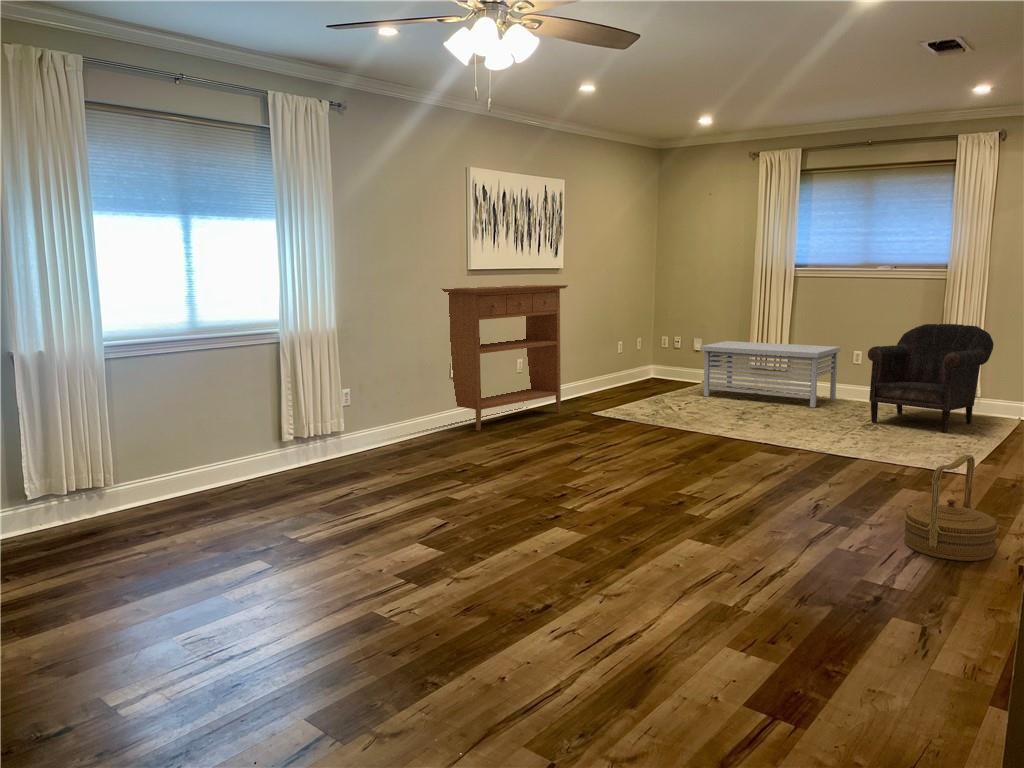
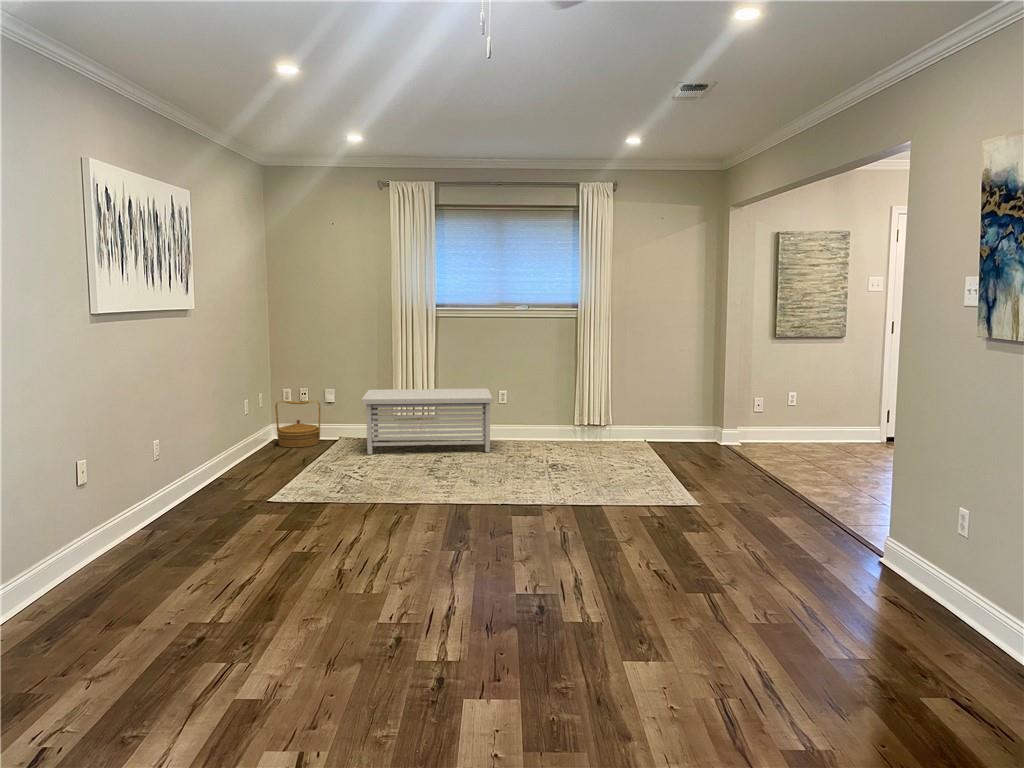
console table: present [442,285,568,431] -> none [45,336,242,578]
armchair: present [868,324,994,433] -> none [553,365,638,463]
woven basket: present [904,455,999,561] -> present [275,401,321,447]

